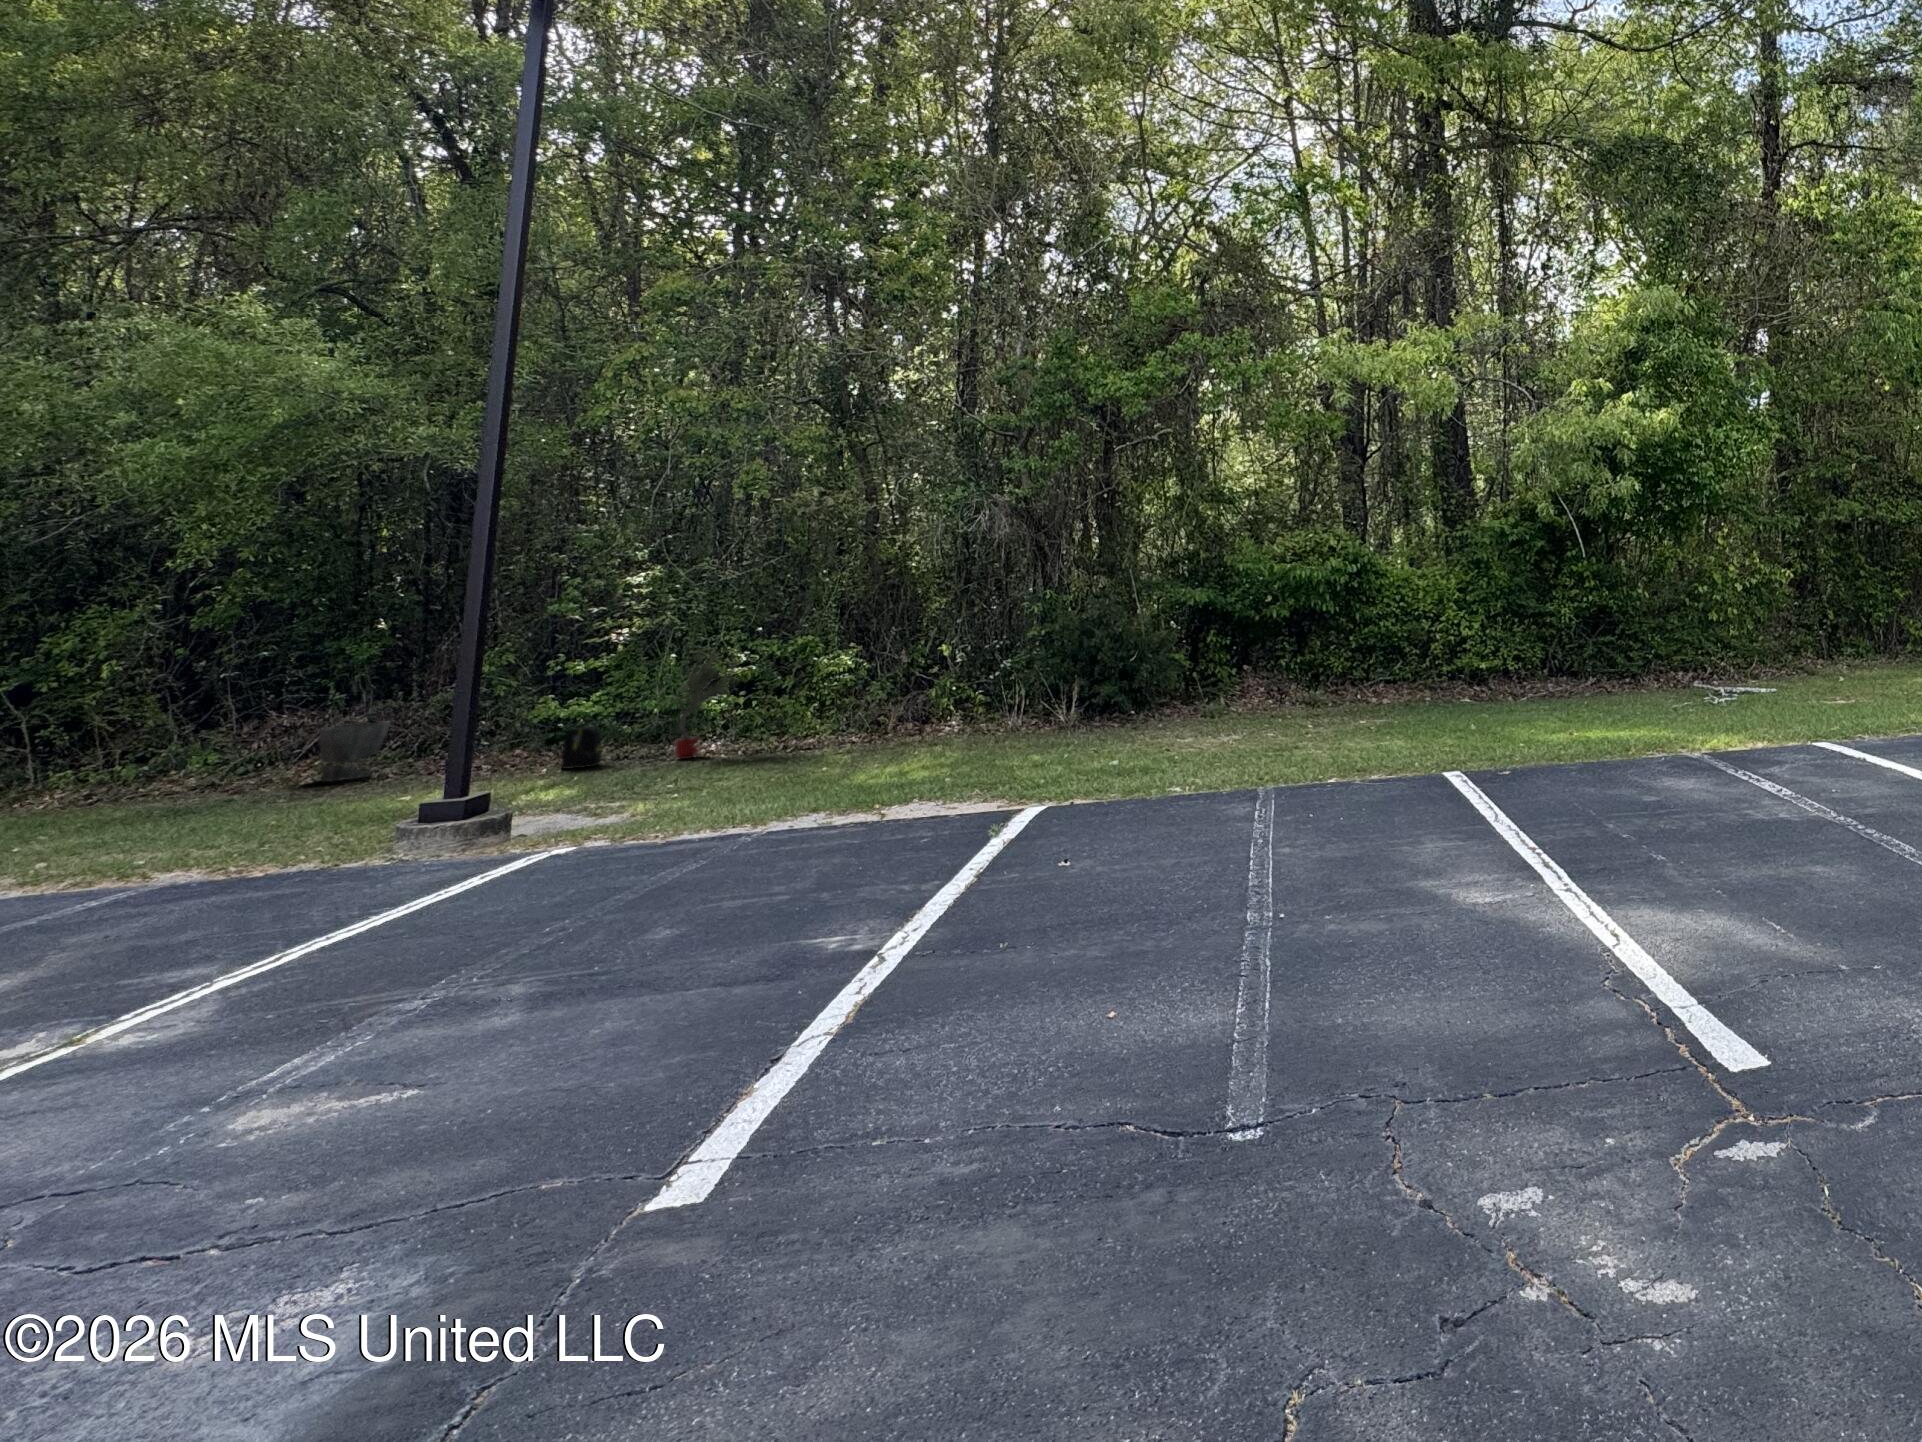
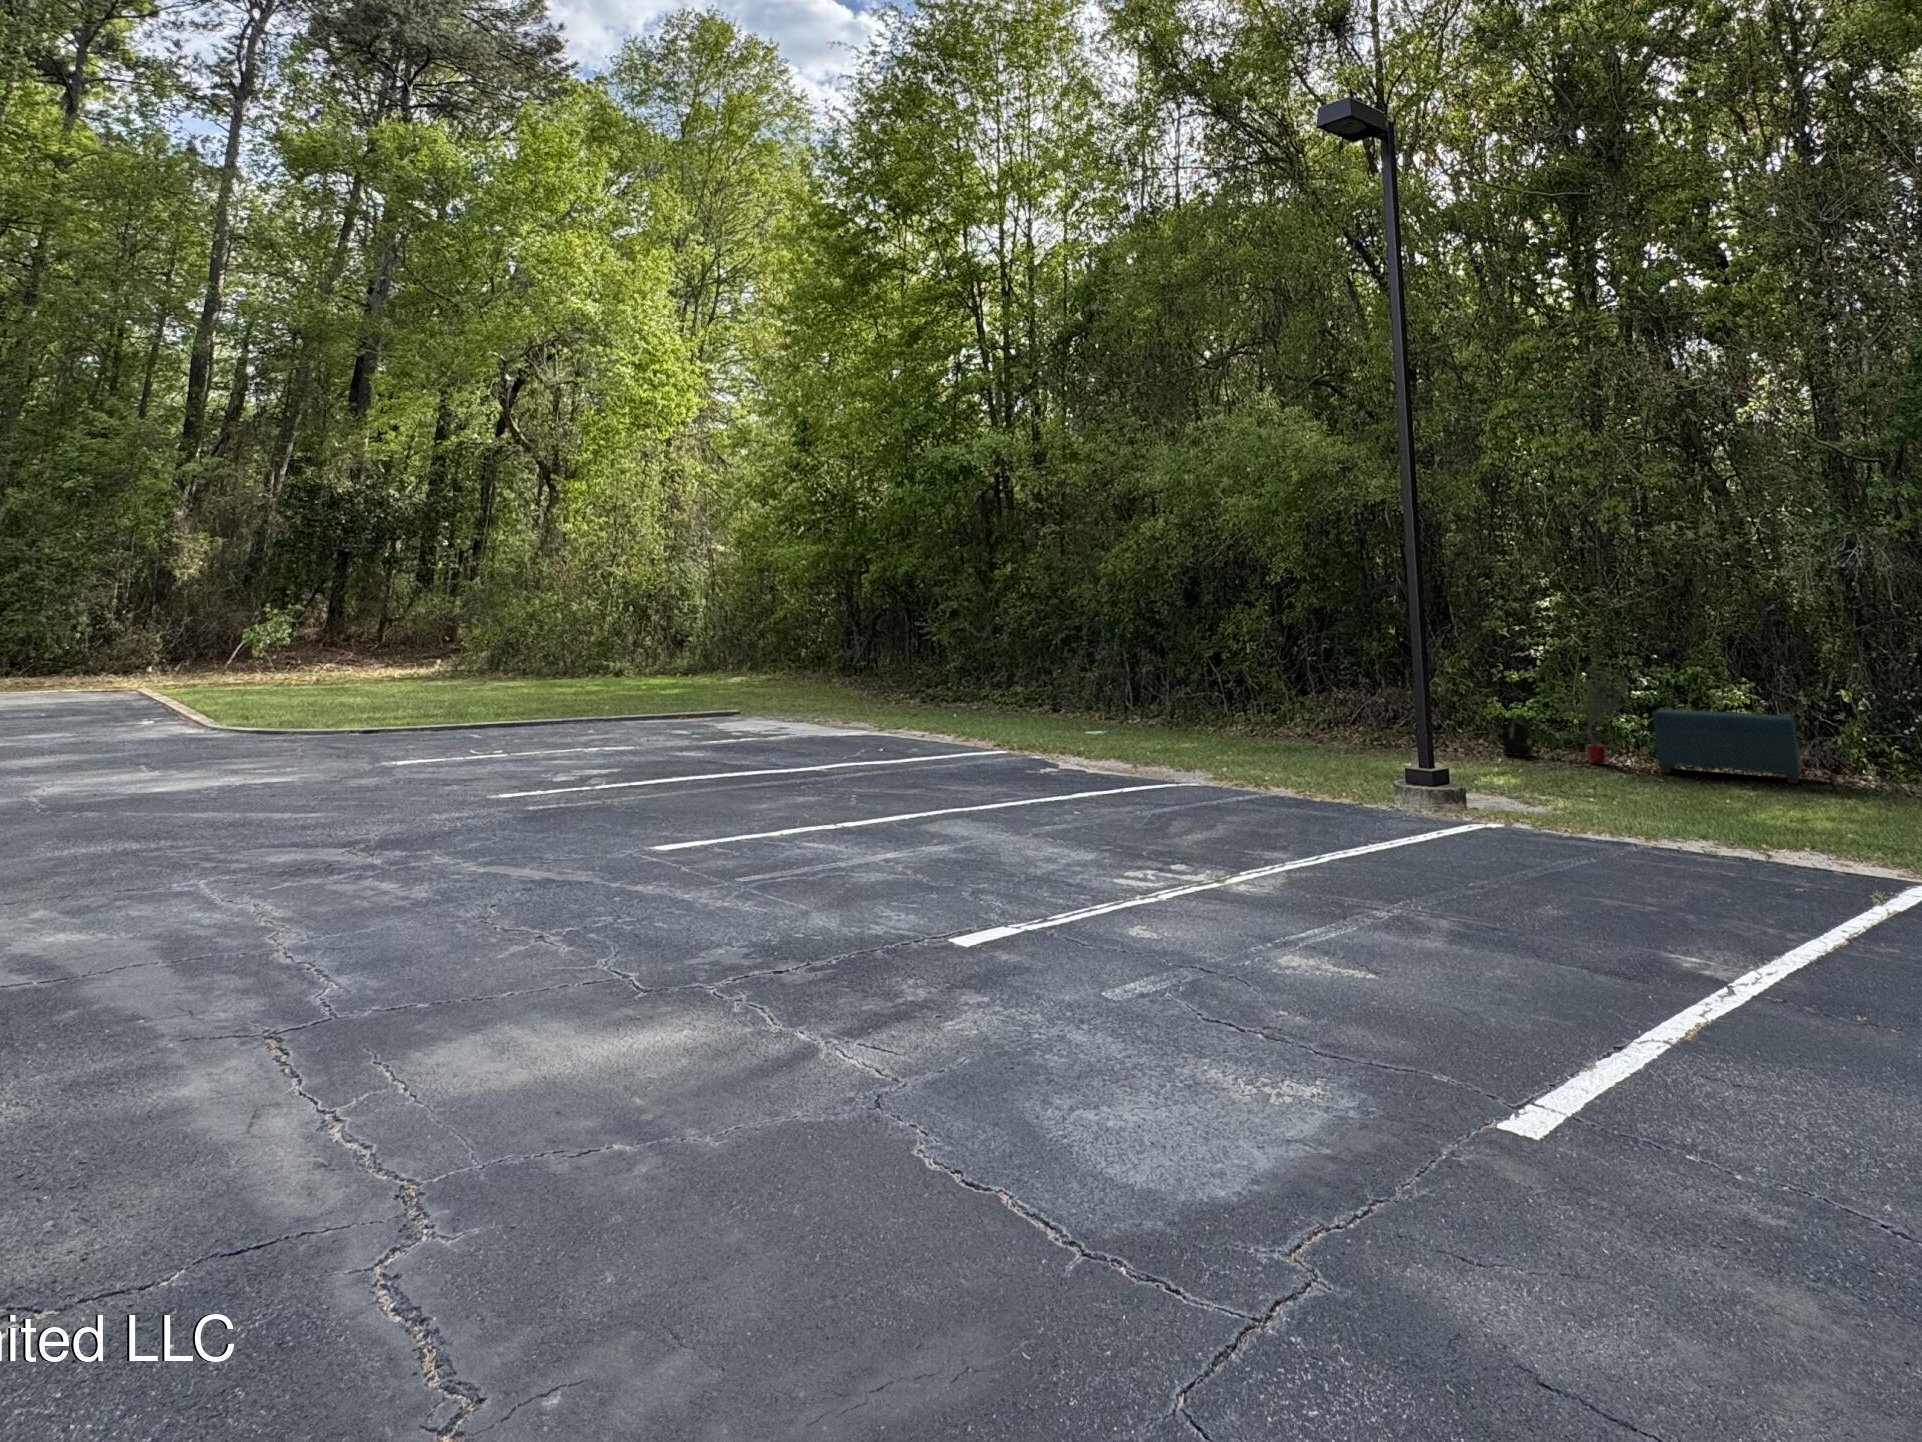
bench: none [759,676,906,755] -> present [1653,709,1801,784]
waste bin: present [319,722,390,782] -> none [1354,694,1394,735]

